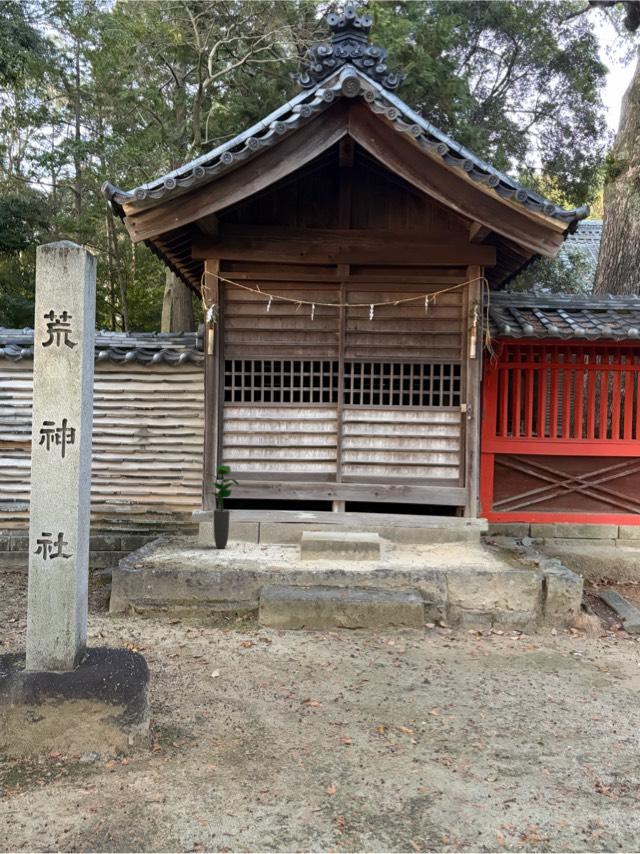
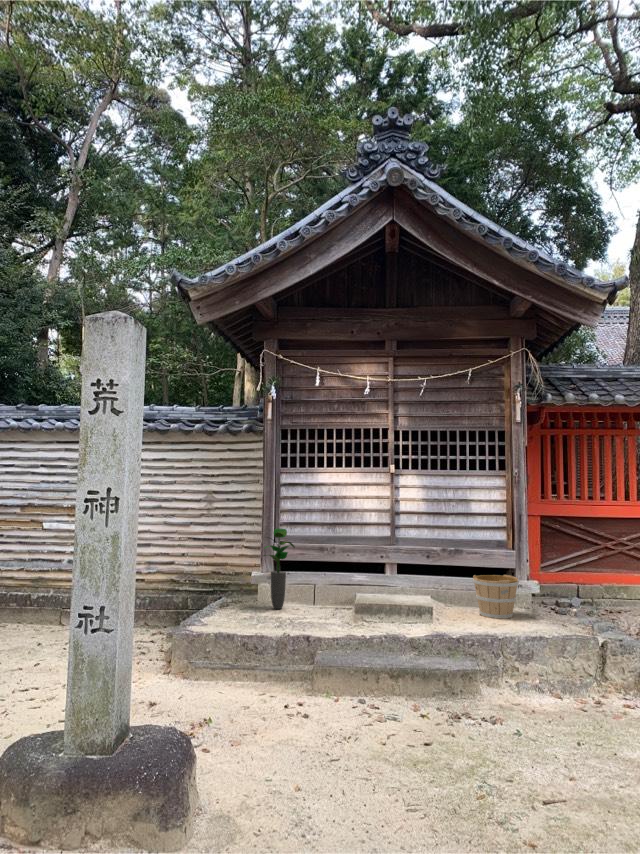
wooden bucket: none [421,512,467,555] -> present [473,575,519,619]

